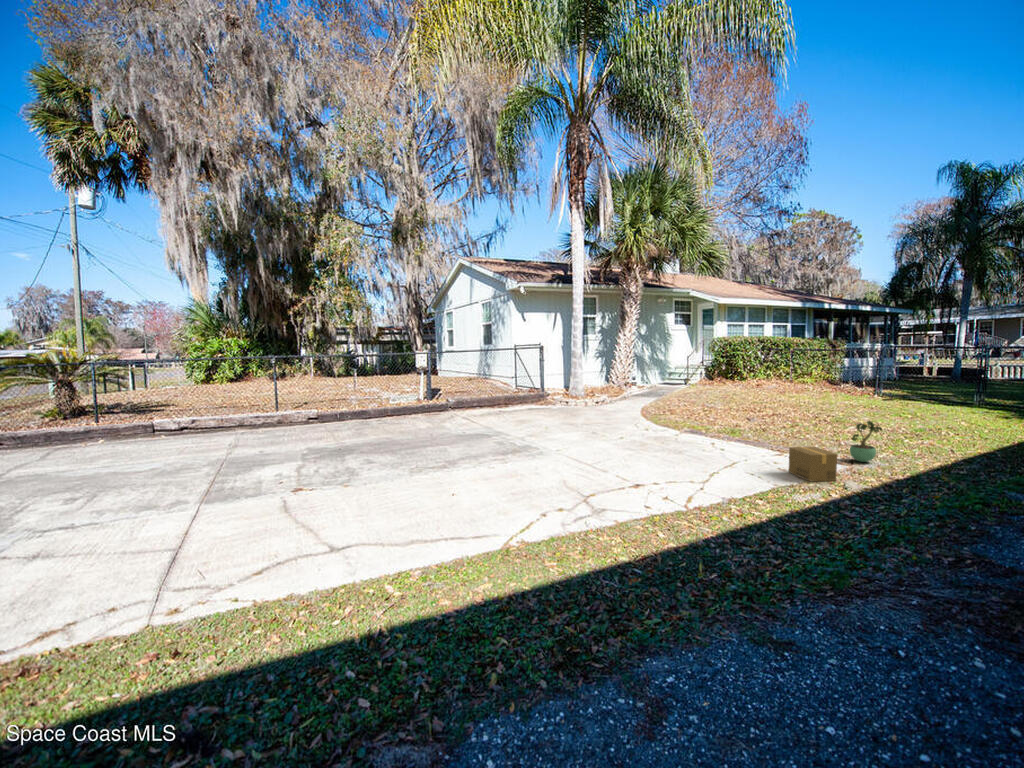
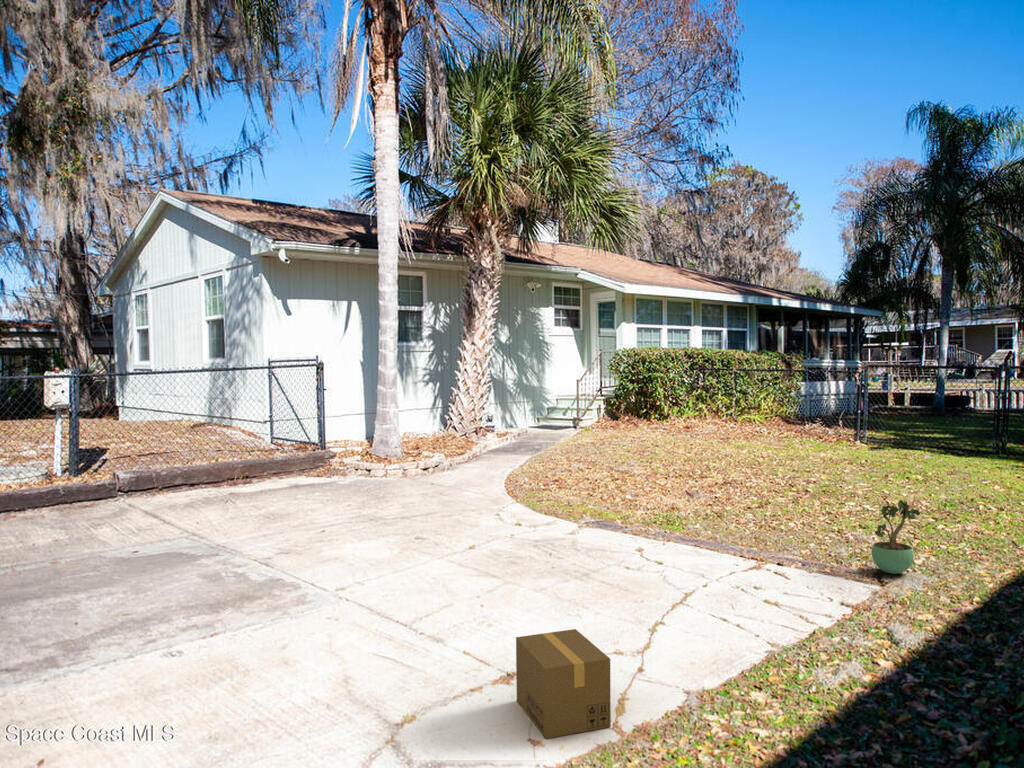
cardboard box: present [789,447,837,482] -> present [516,629,611,739]

